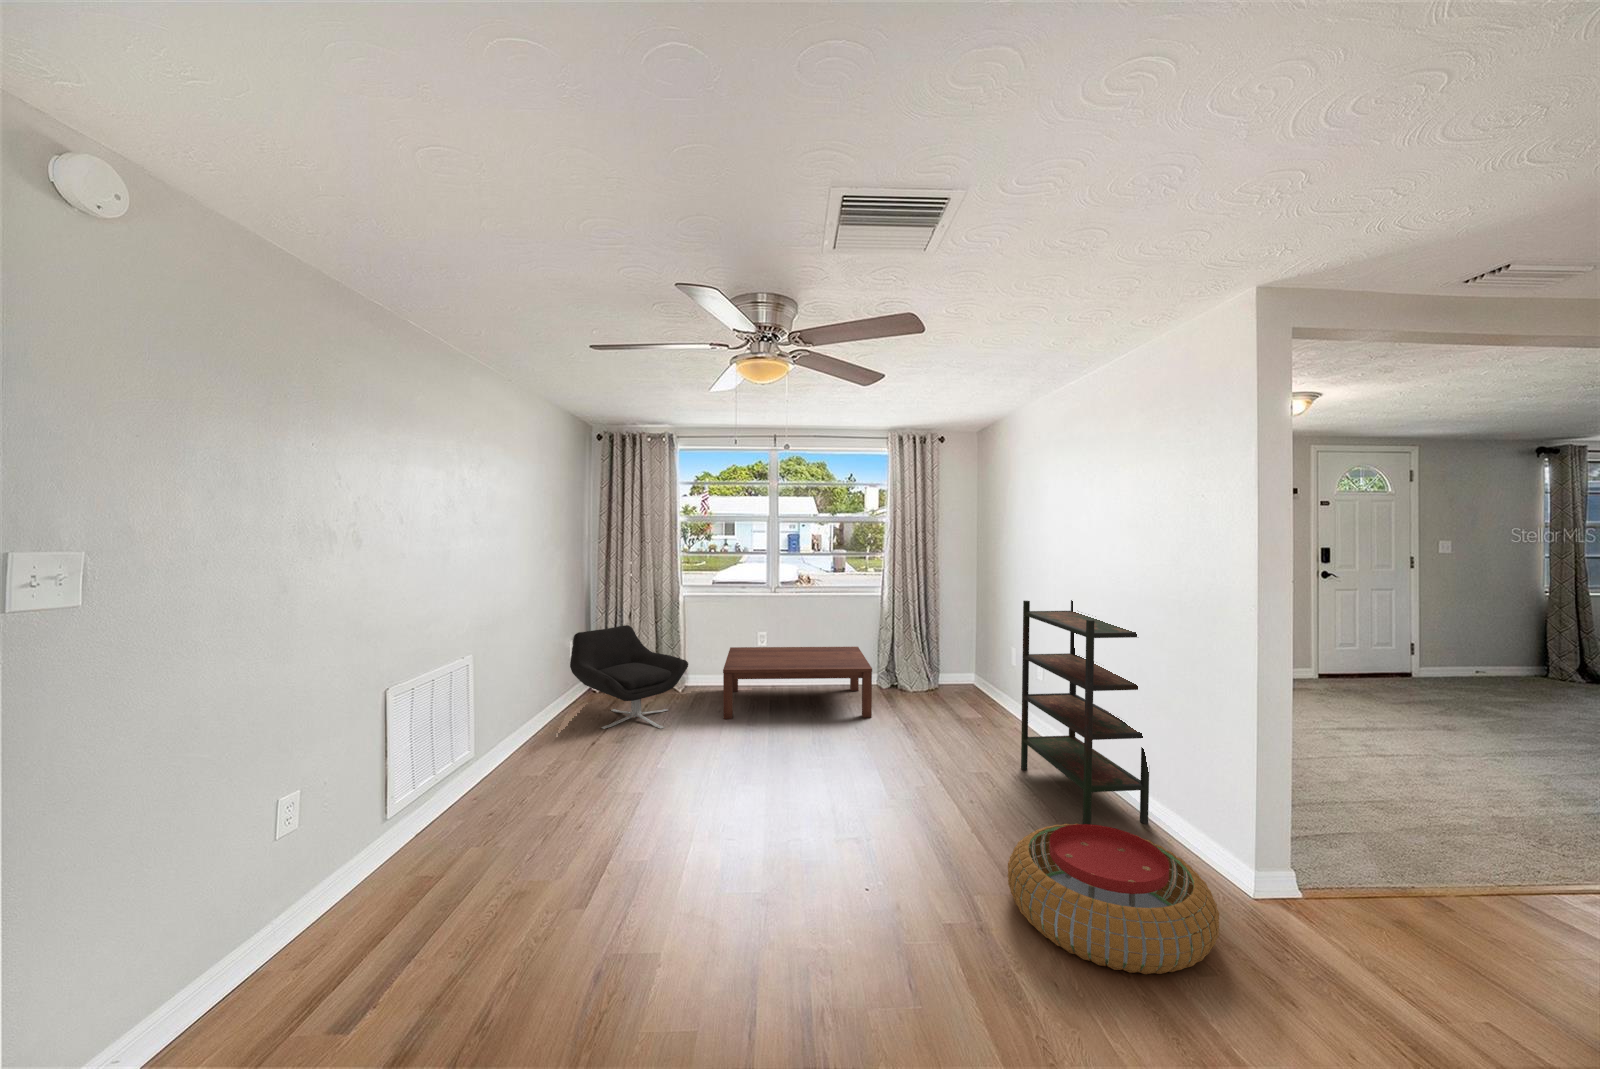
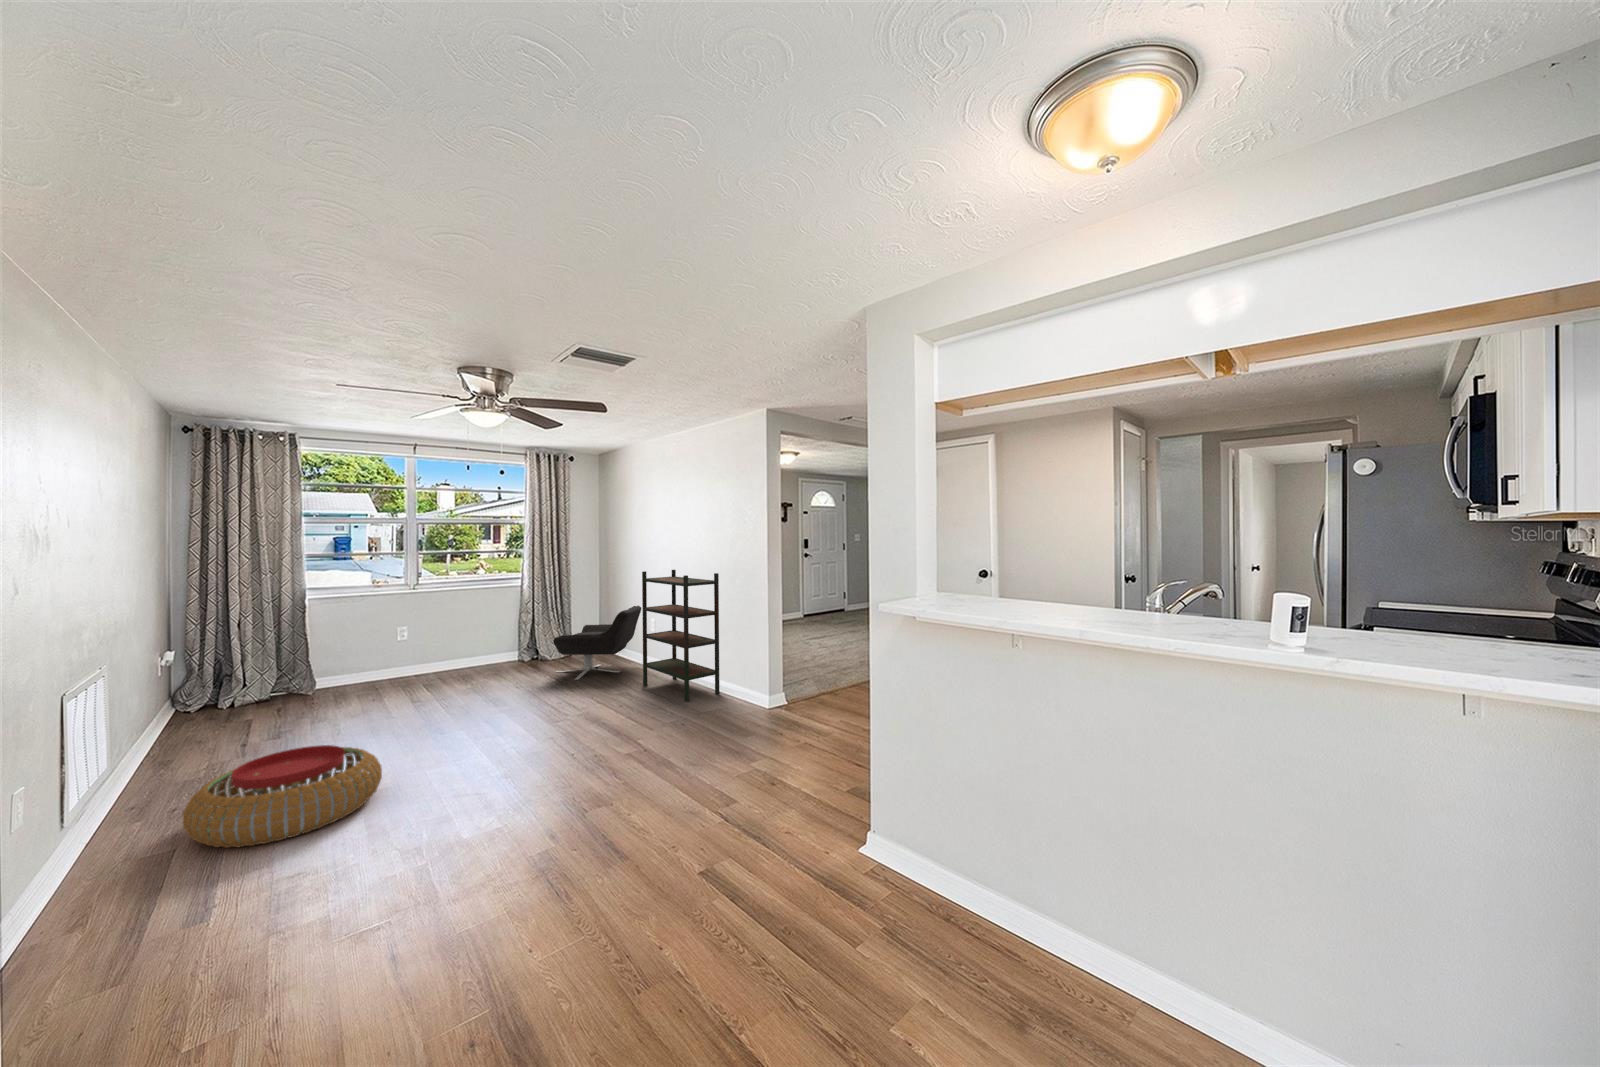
lounge chair: present [570,625,688,729] -> present [553,606,641,680]
coffee table: present [723,647,872,719] -> none [367,628,522,703]
pouf: present [1008,824,1219,974] -> present [183,745,382,848]

